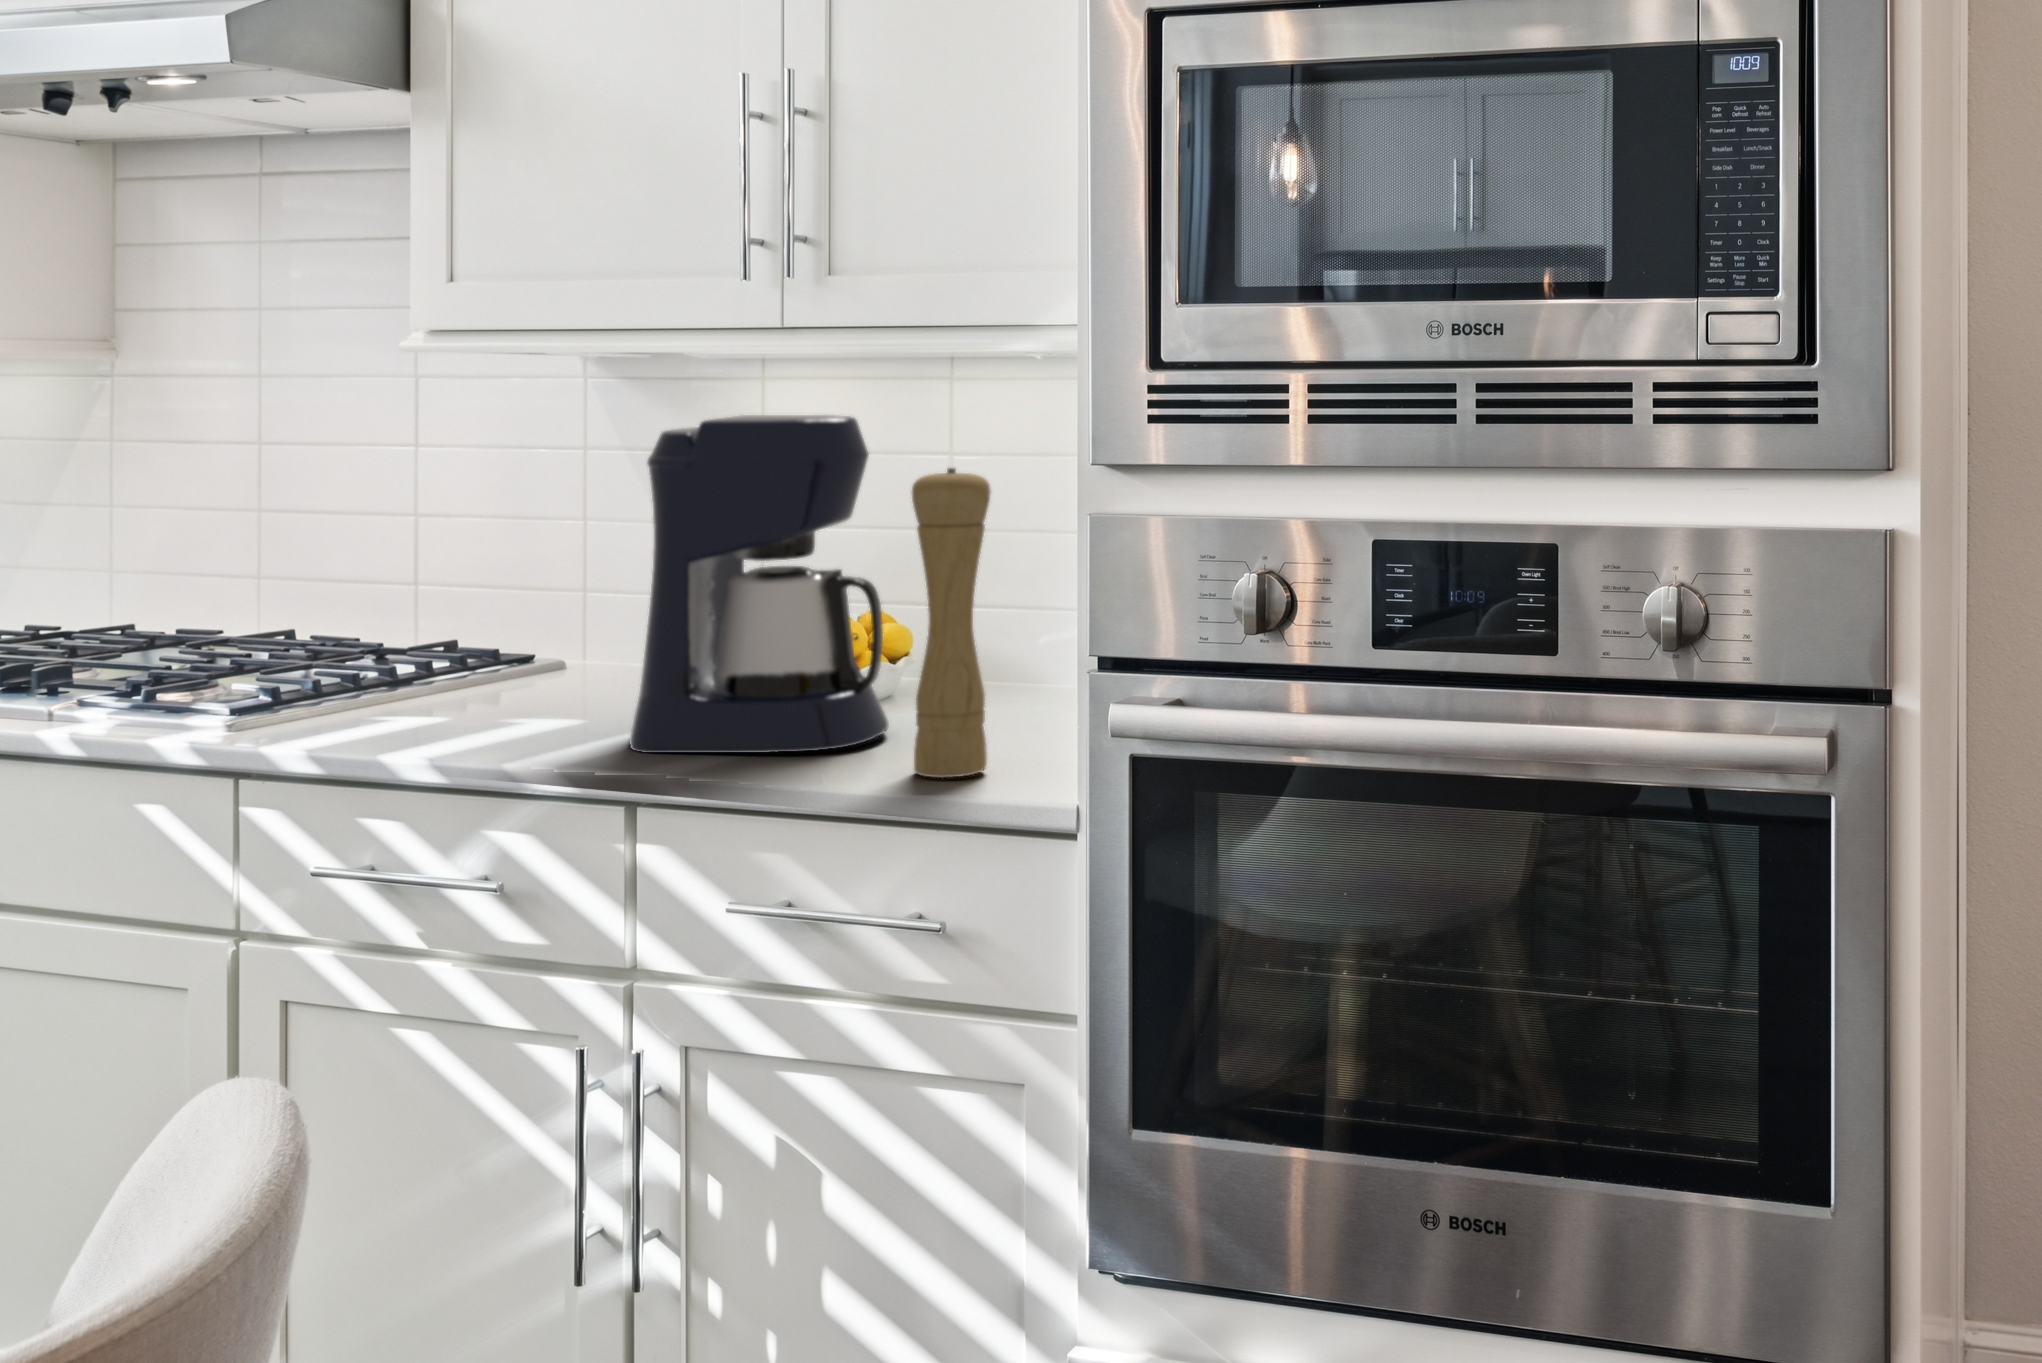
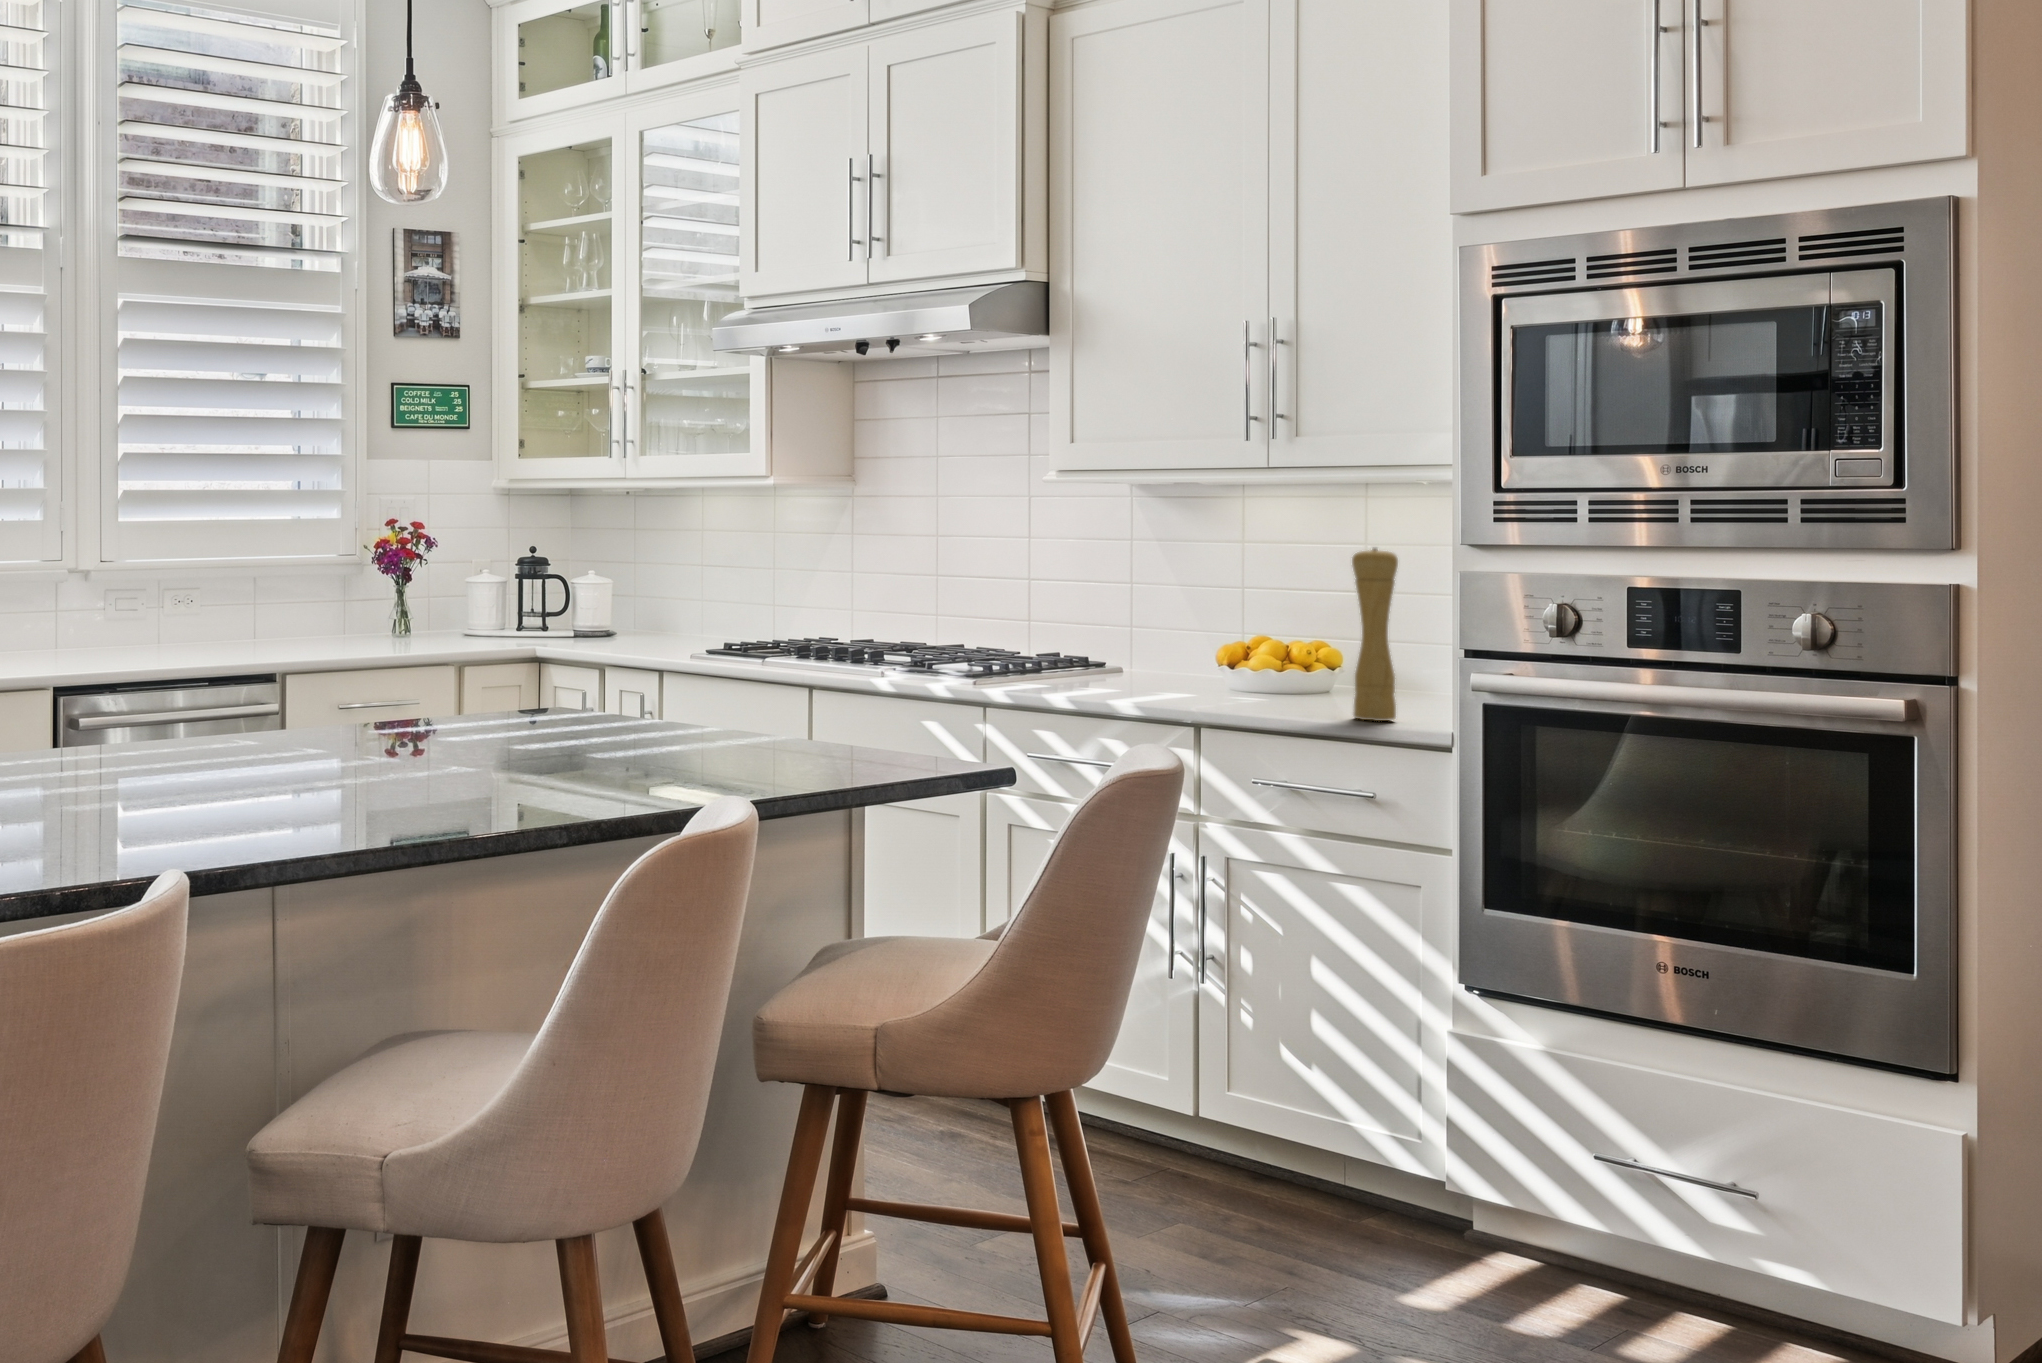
coffee maker: present [629,415,889,753] -> none [1190,518,1333,706]

